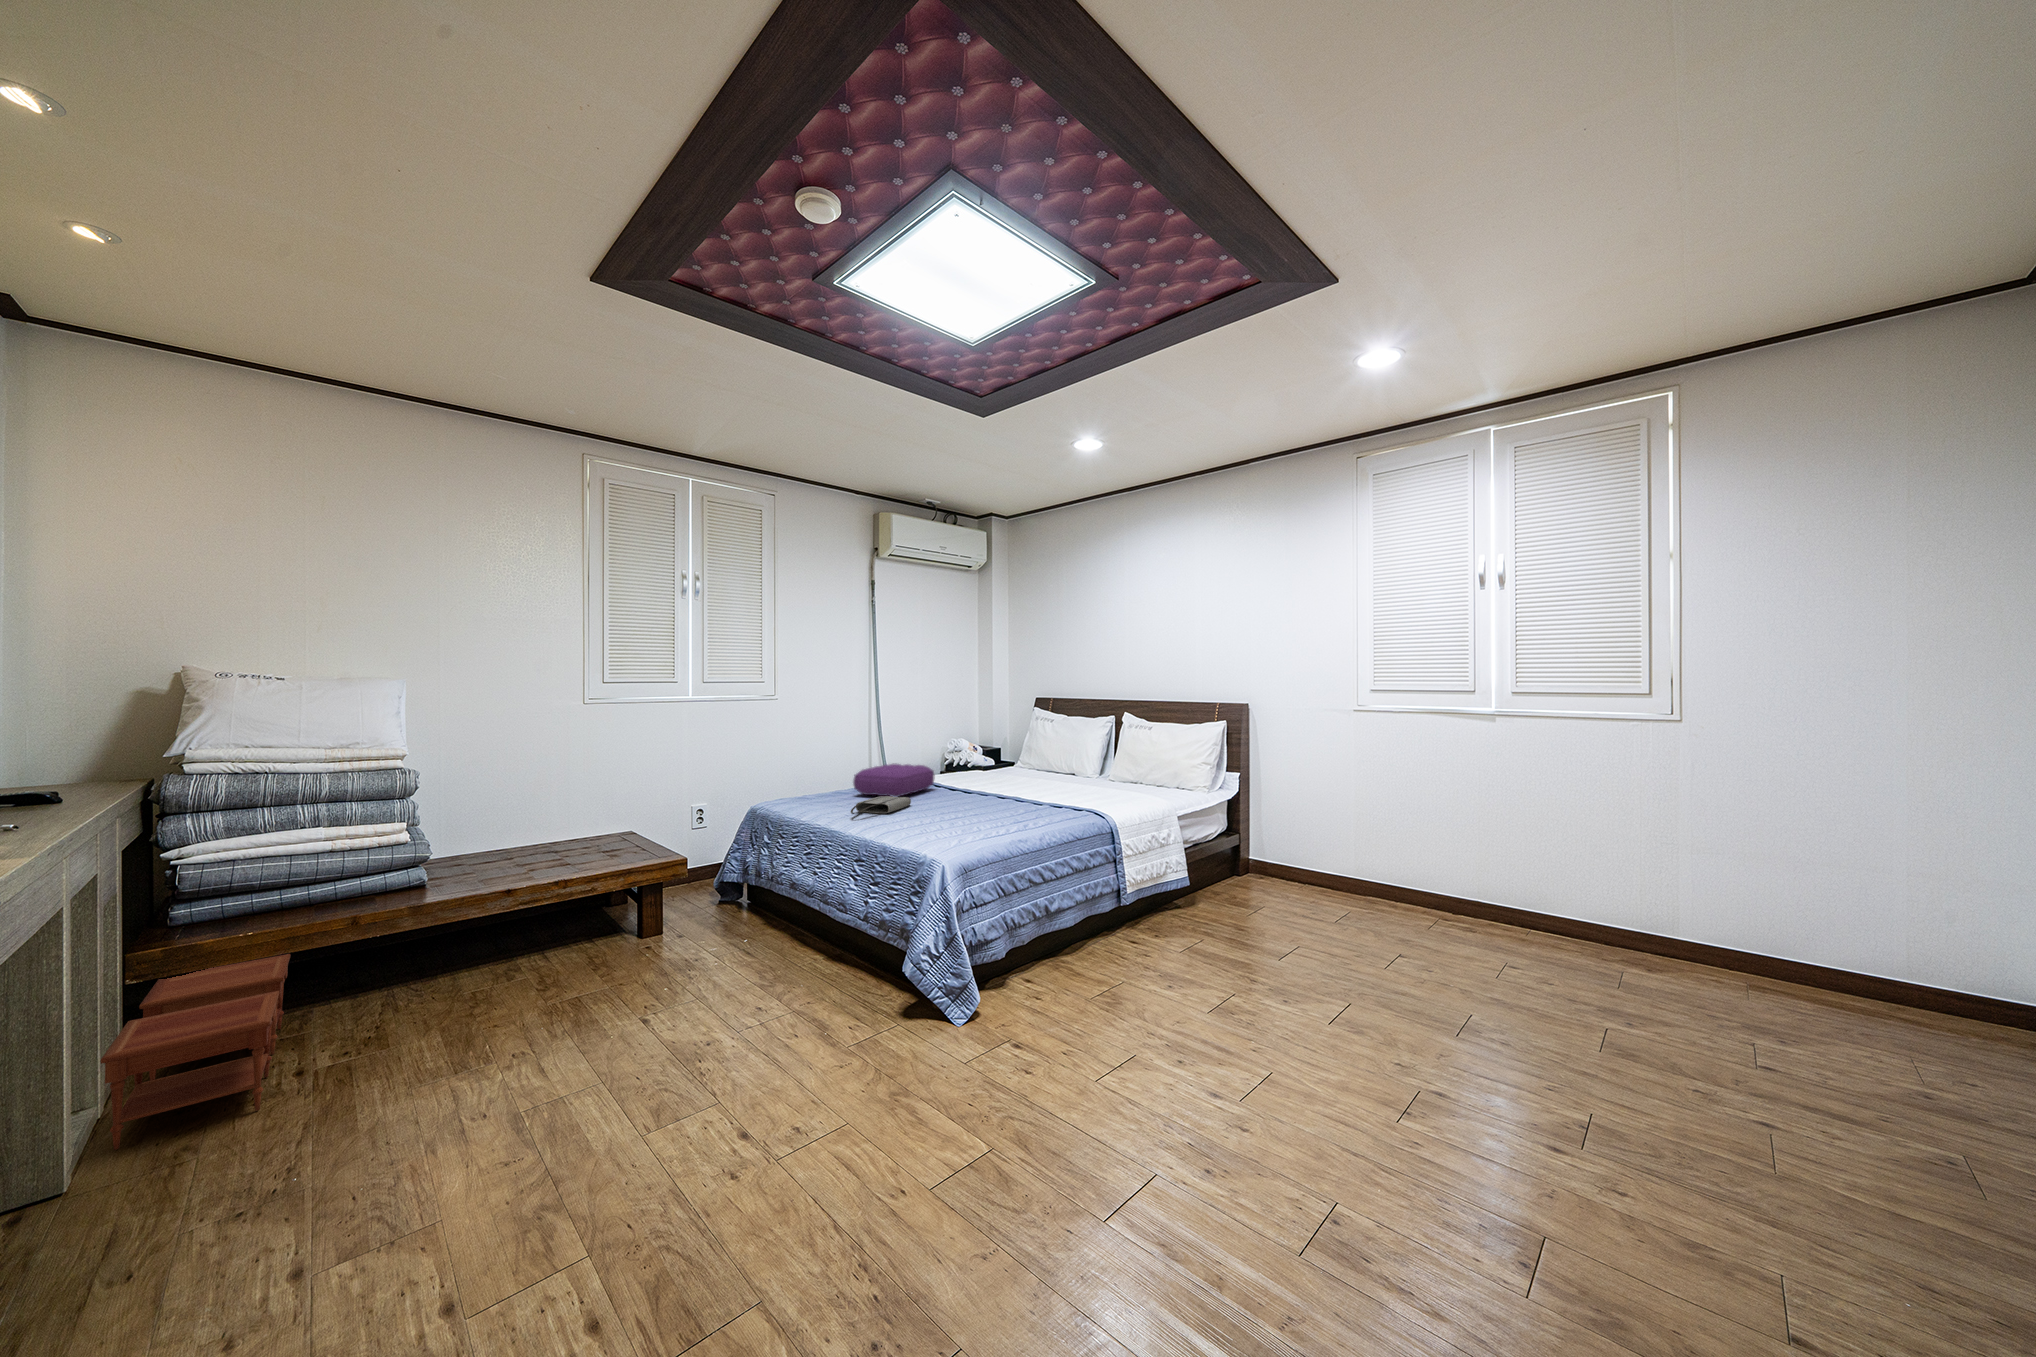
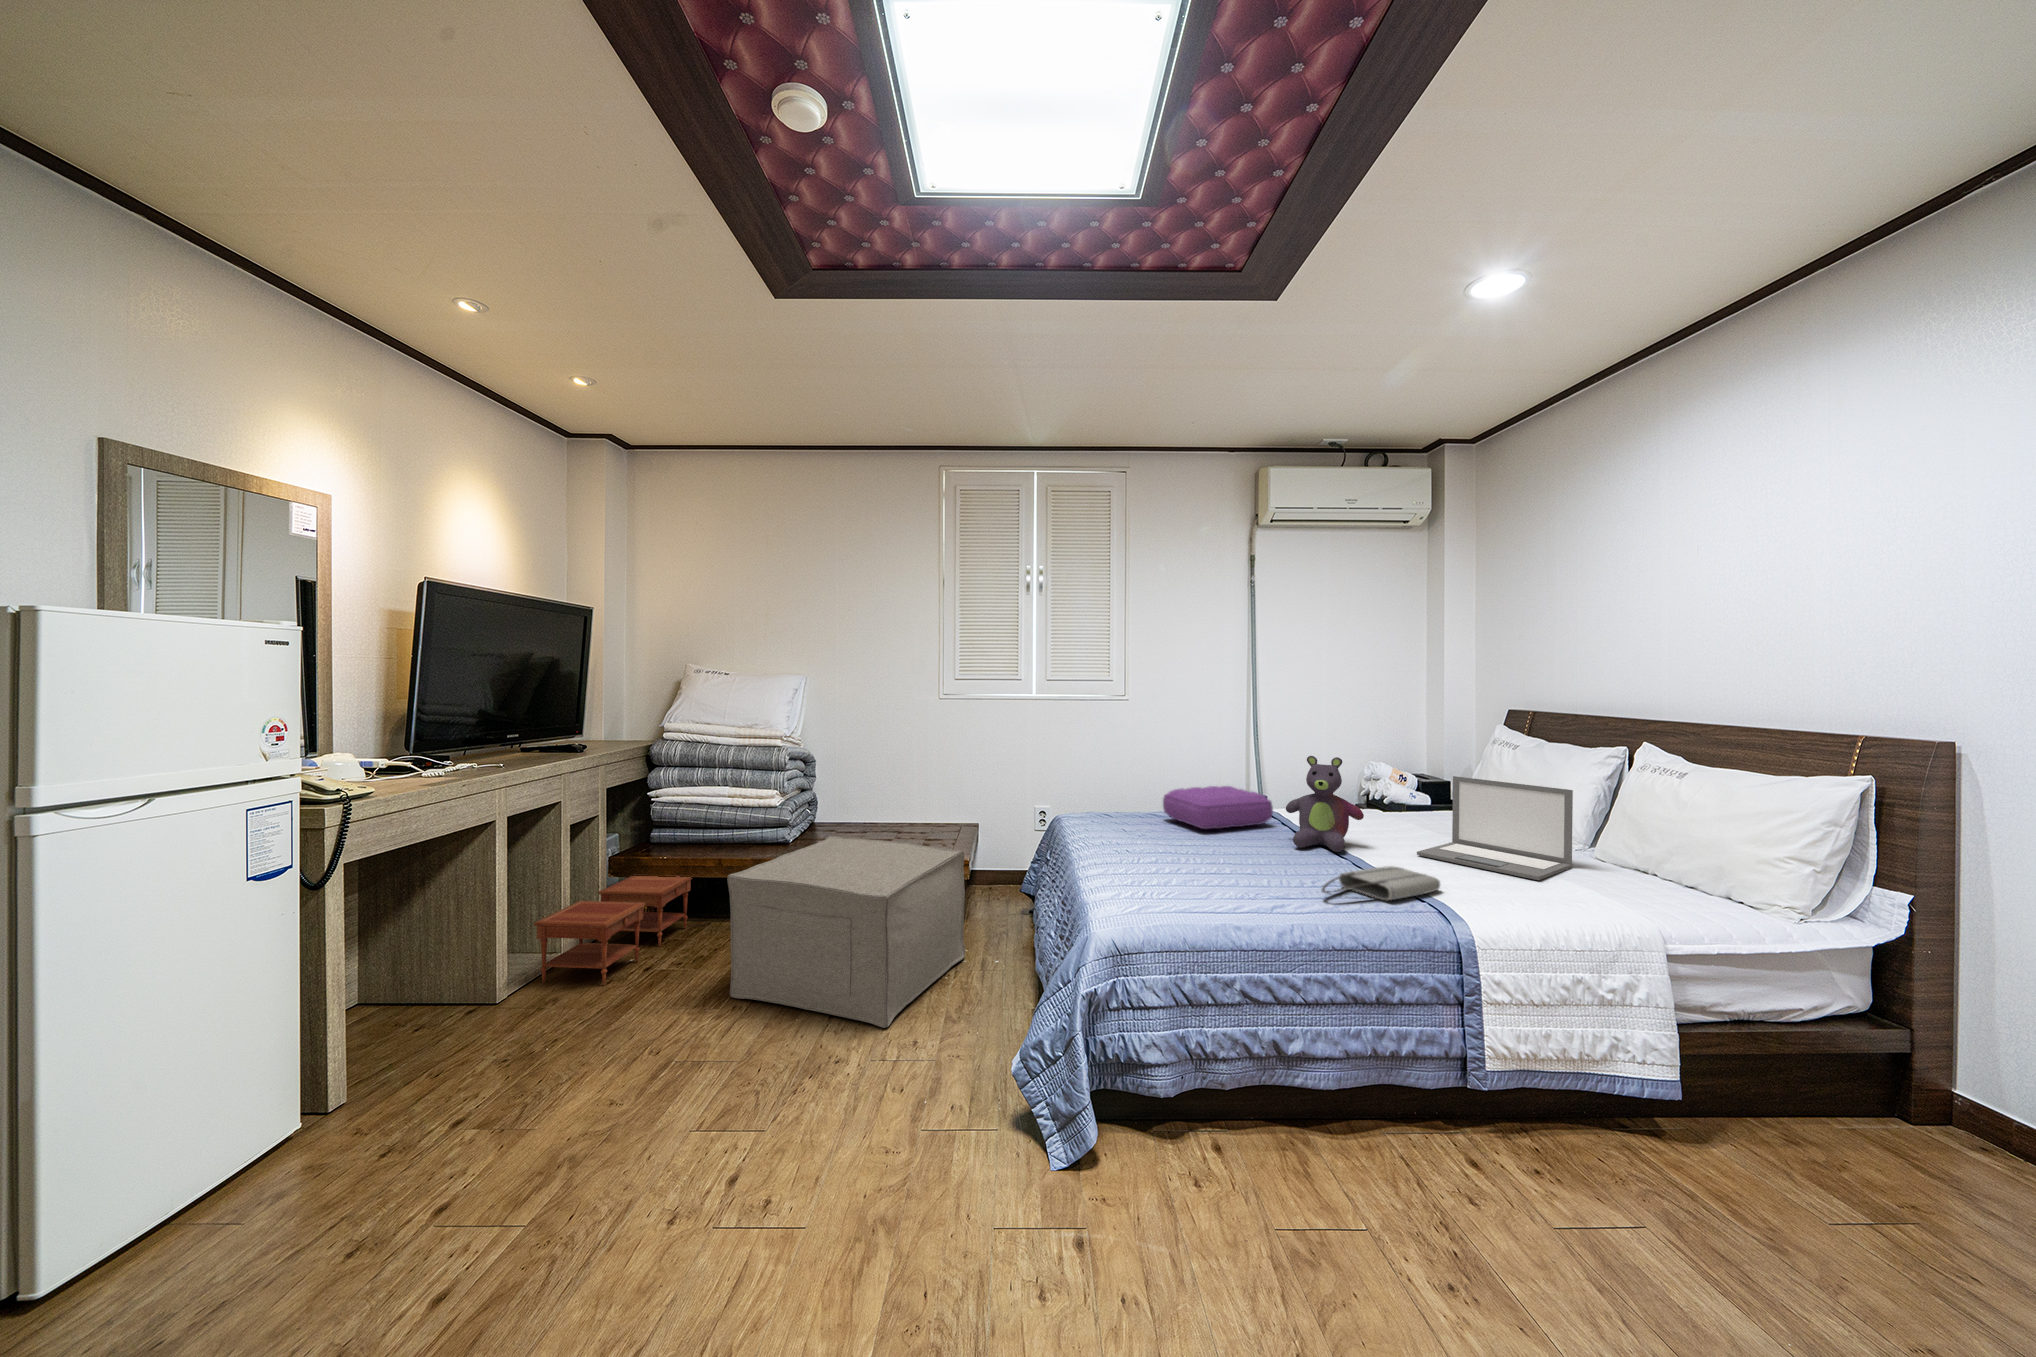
stuffed bear: none [956,732,1006,797] -> present [1286,756,1364,852]
laptop: none [1039,740,1110,793] -> present [1417,776,1573,880]
tote bag: present [851,796,911,815] -> present [1322,866,1440,900]
ottoman: none [496,844,725,1050] -> present [727,836,965,1028]

